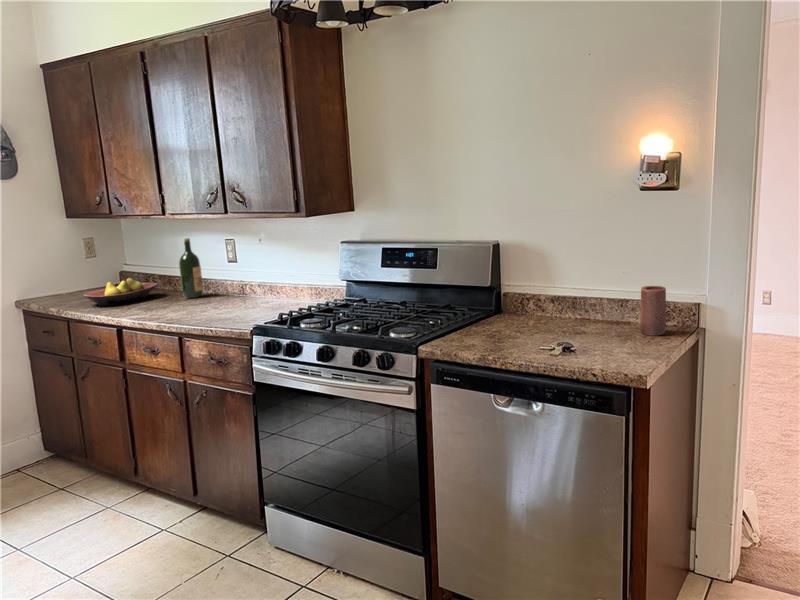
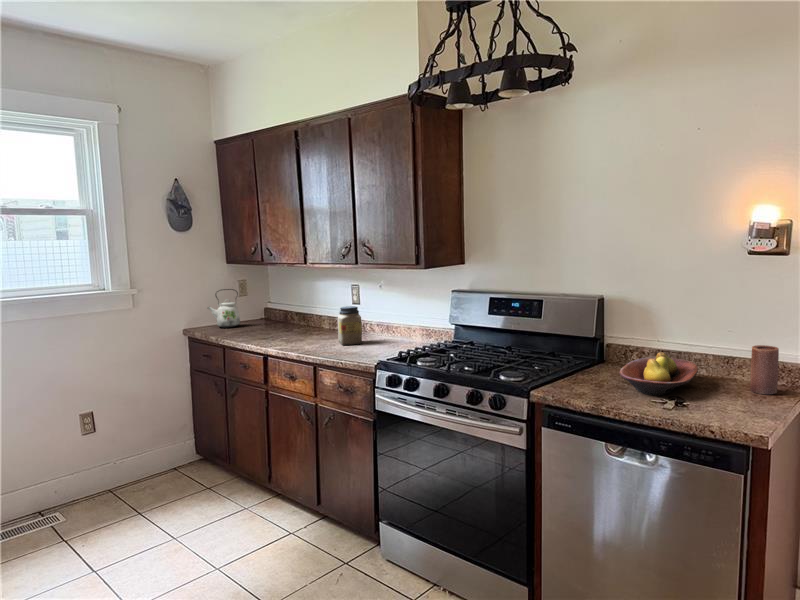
wine bottle: present [179,238,203,298] -> none [315,283,332,334]
kettle: none [44,250,89,297] -> present [207,289,240,328]
jar: none [207,264,237,311] -> present [337,306,362,345]
fruit bowl: present [84,278,158,306] -> present [619,352,698,396]

